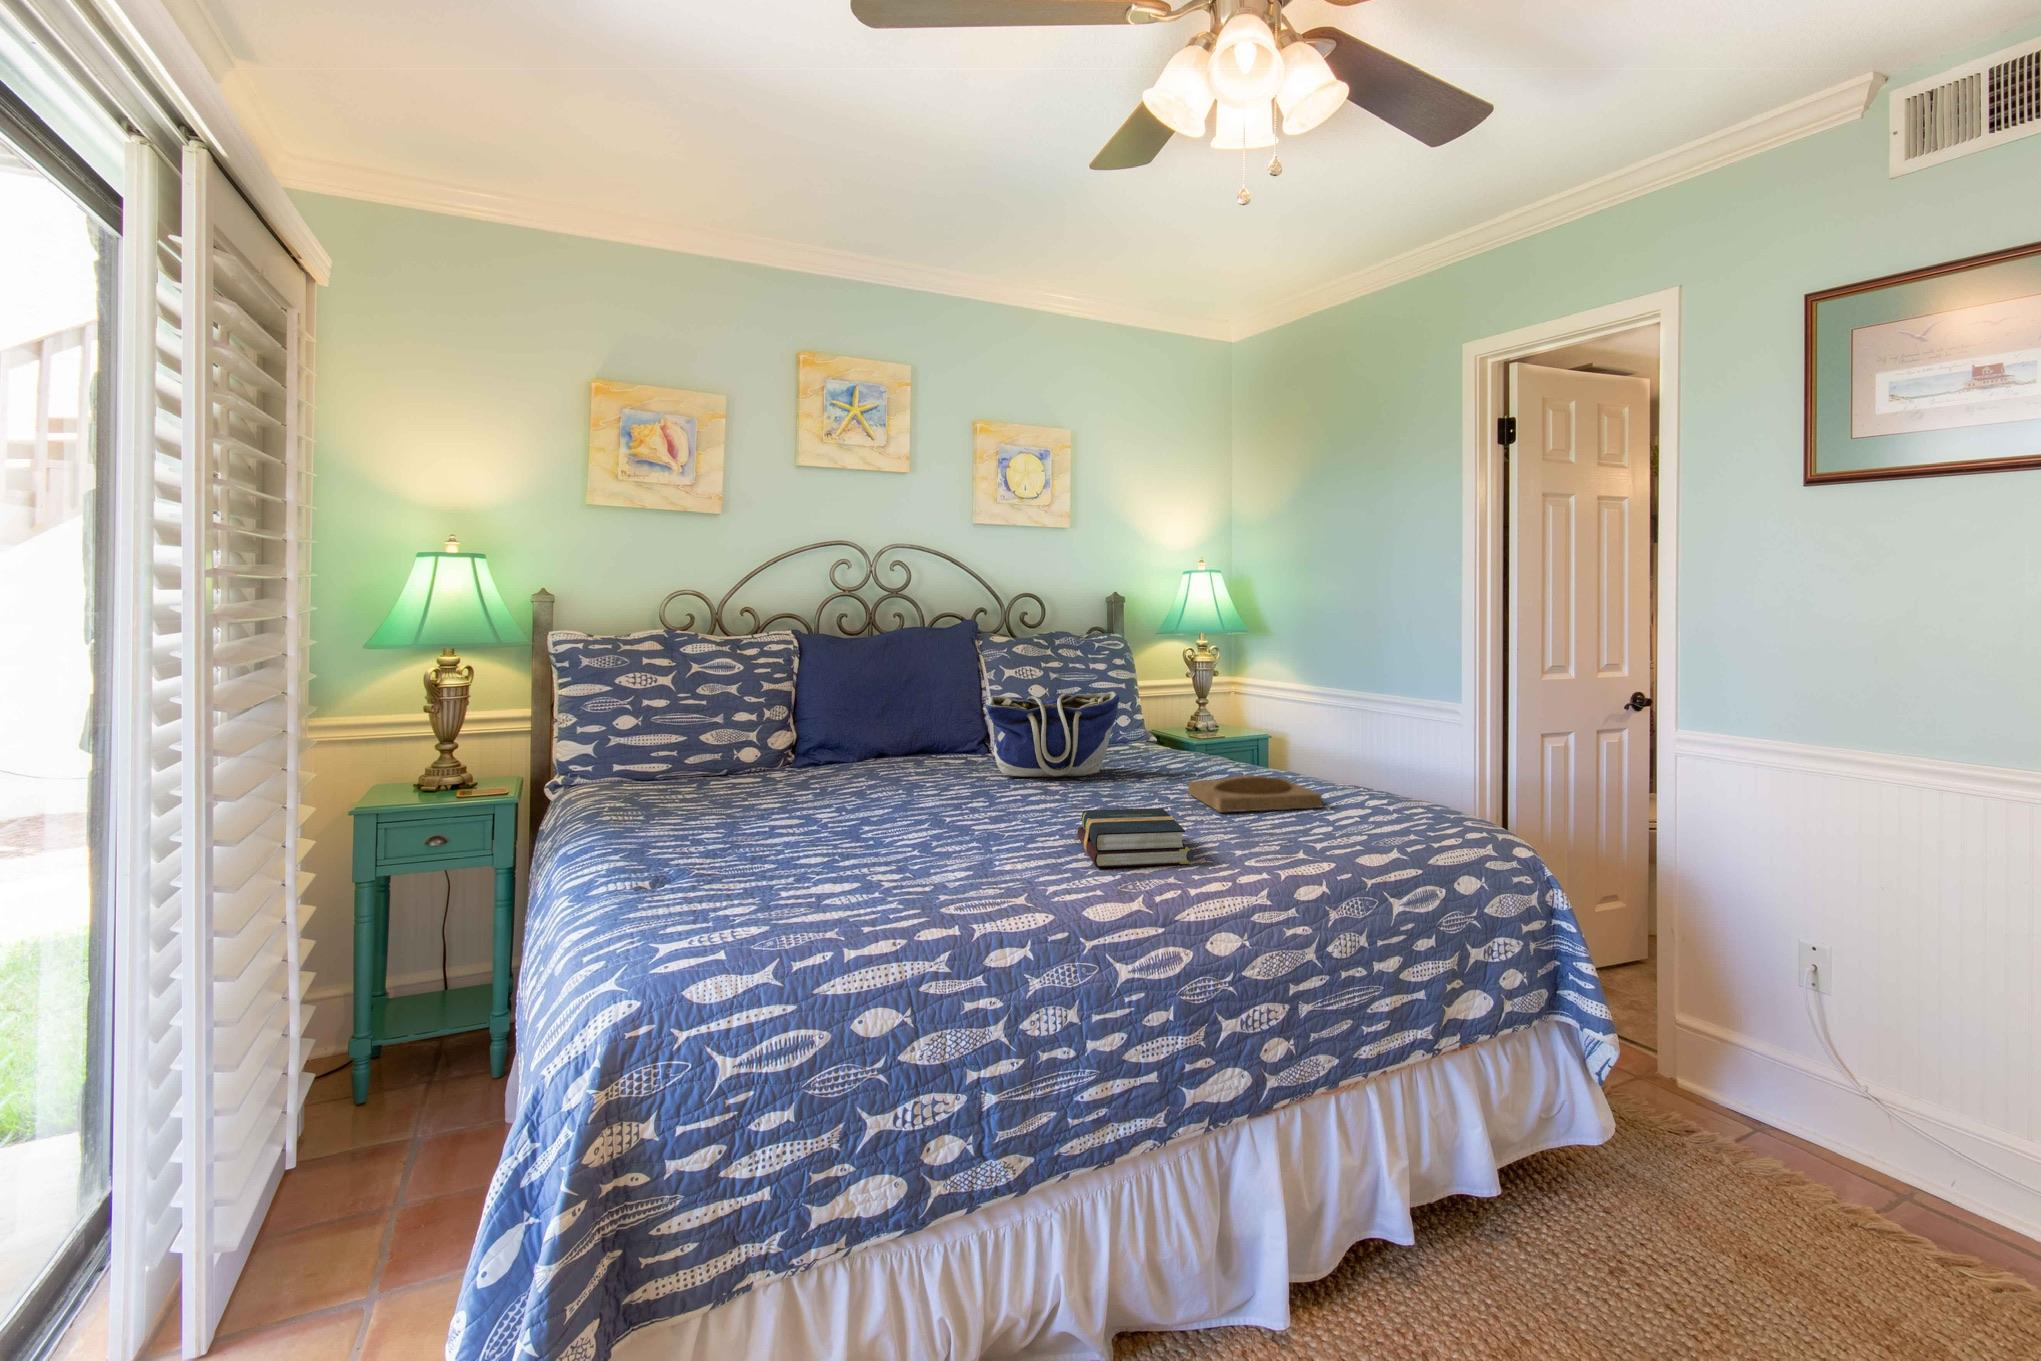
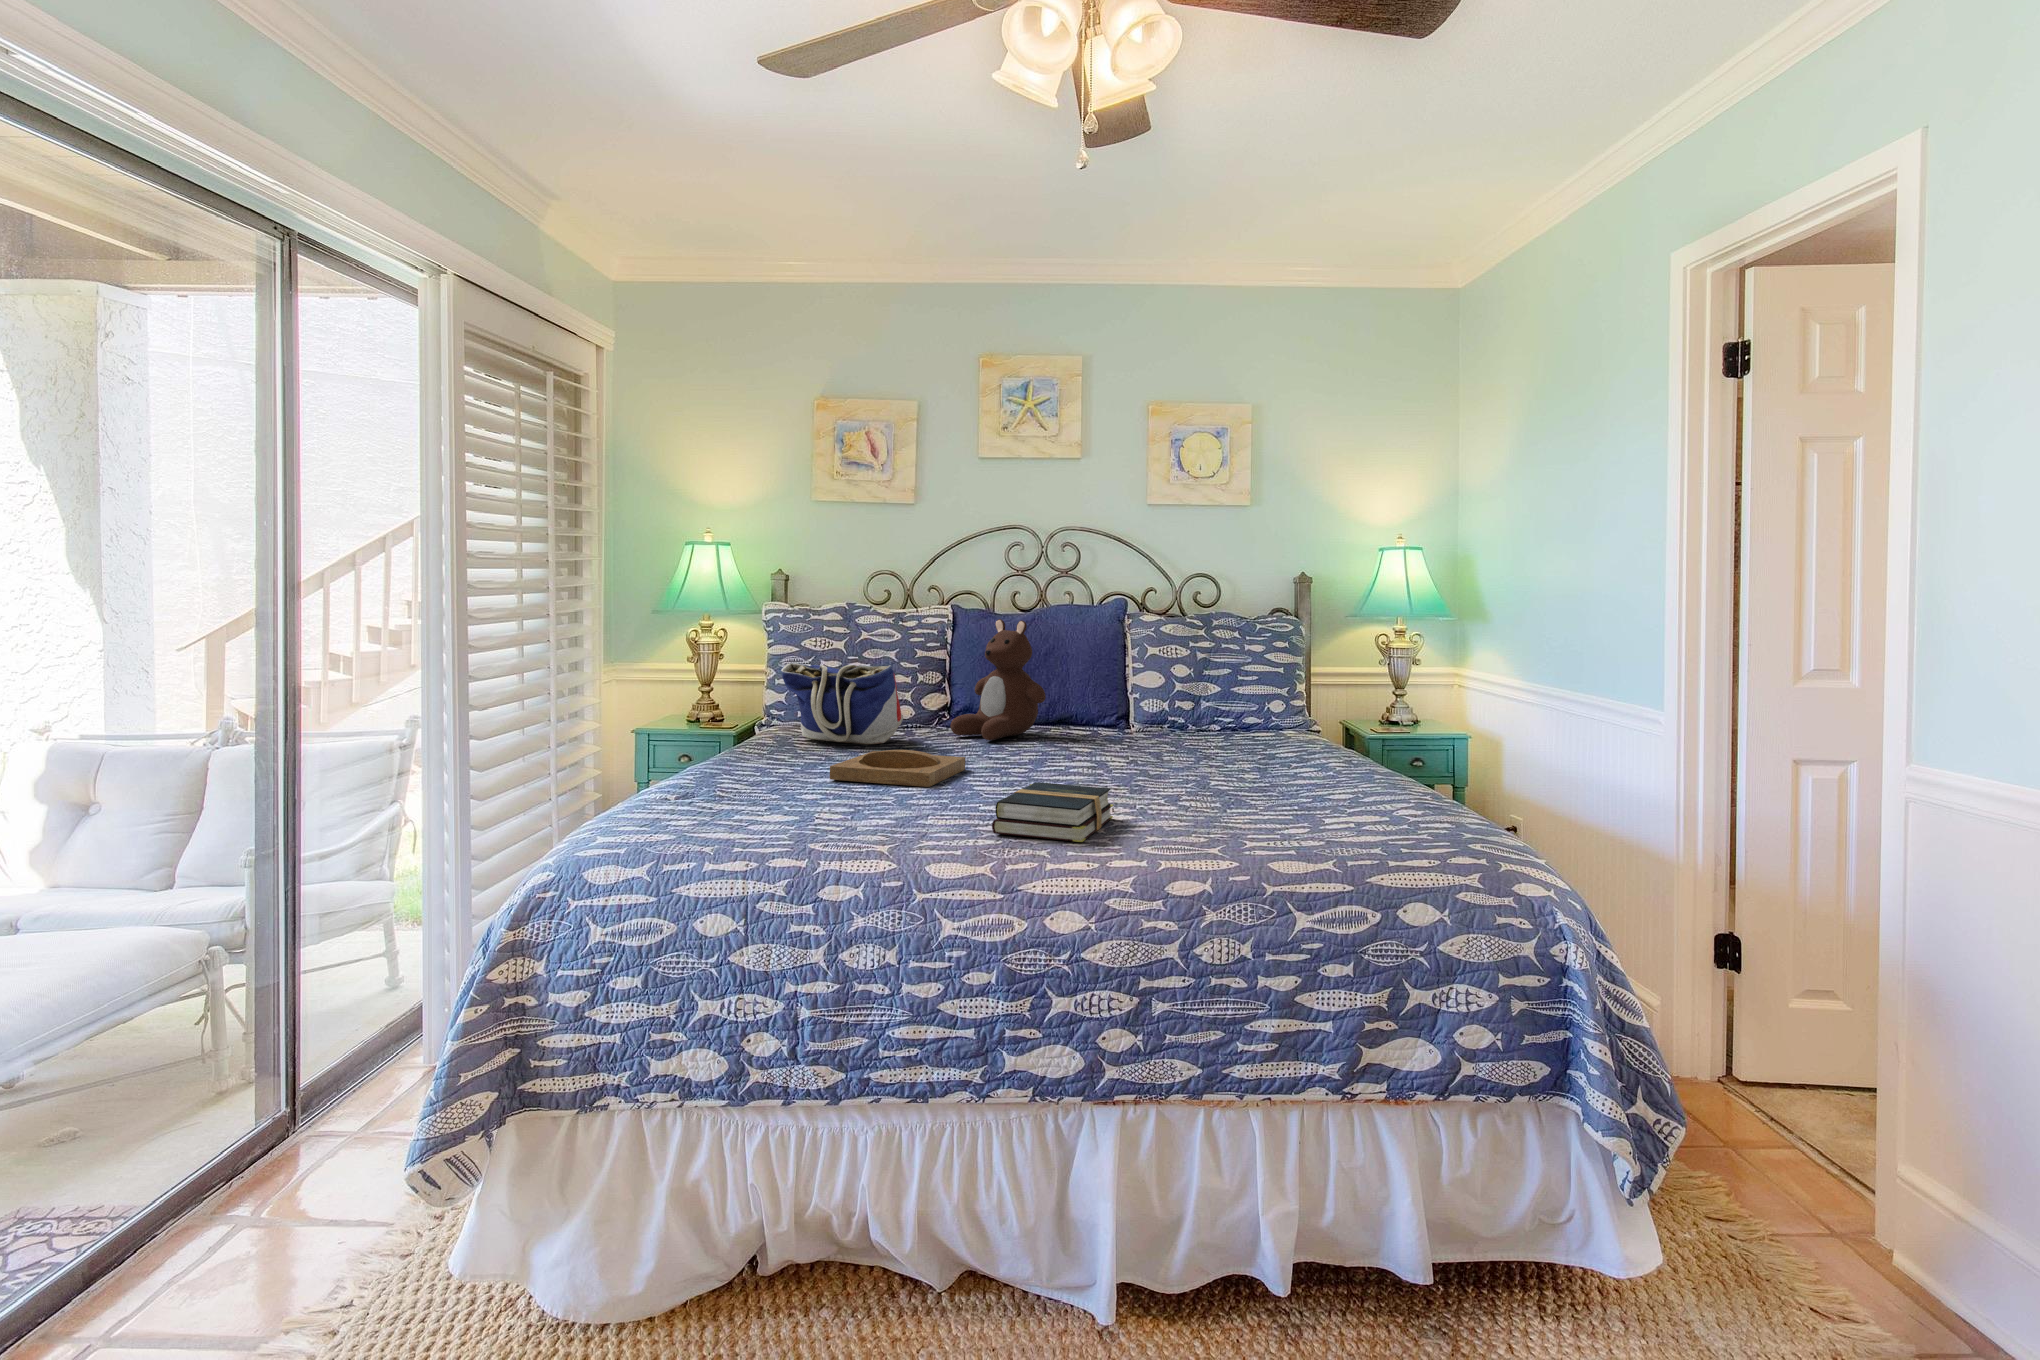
teddy bear: none [827,645,932,776] -> present [950,619,1046,740]
tote bag: present [983,691,1119,777] -> present [781,663,903,744]
tray: present [1188,775,1322,812] -> present [830,750,965,787]

